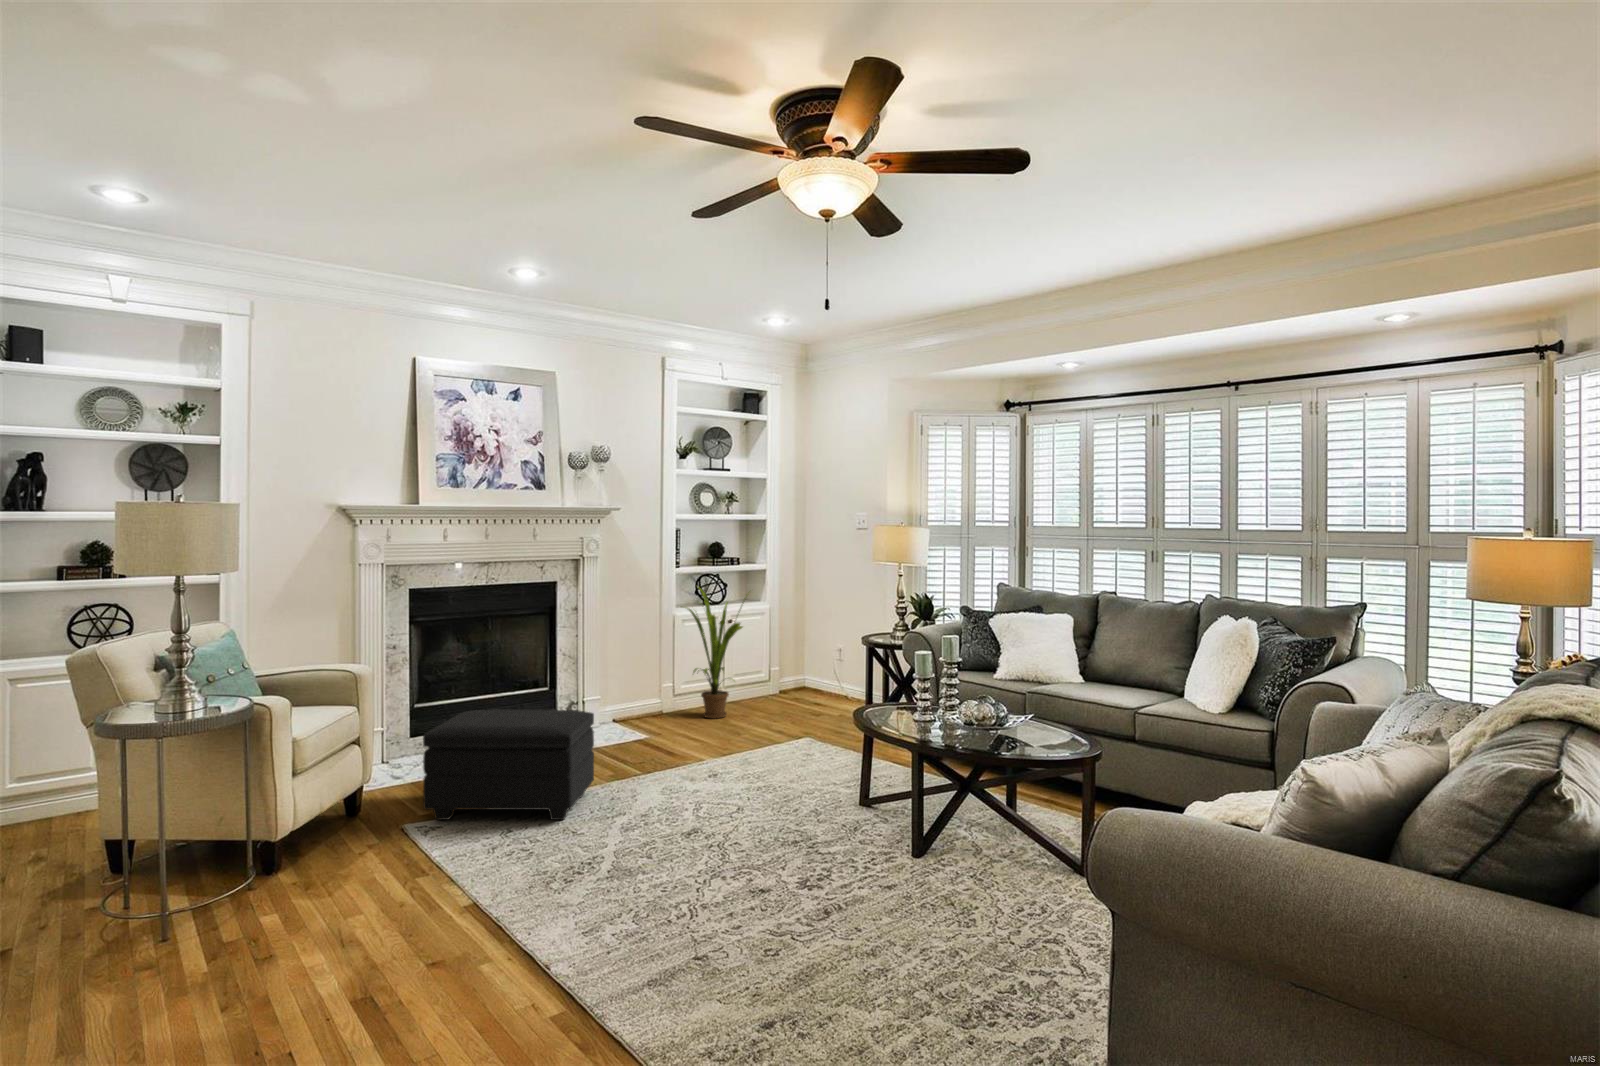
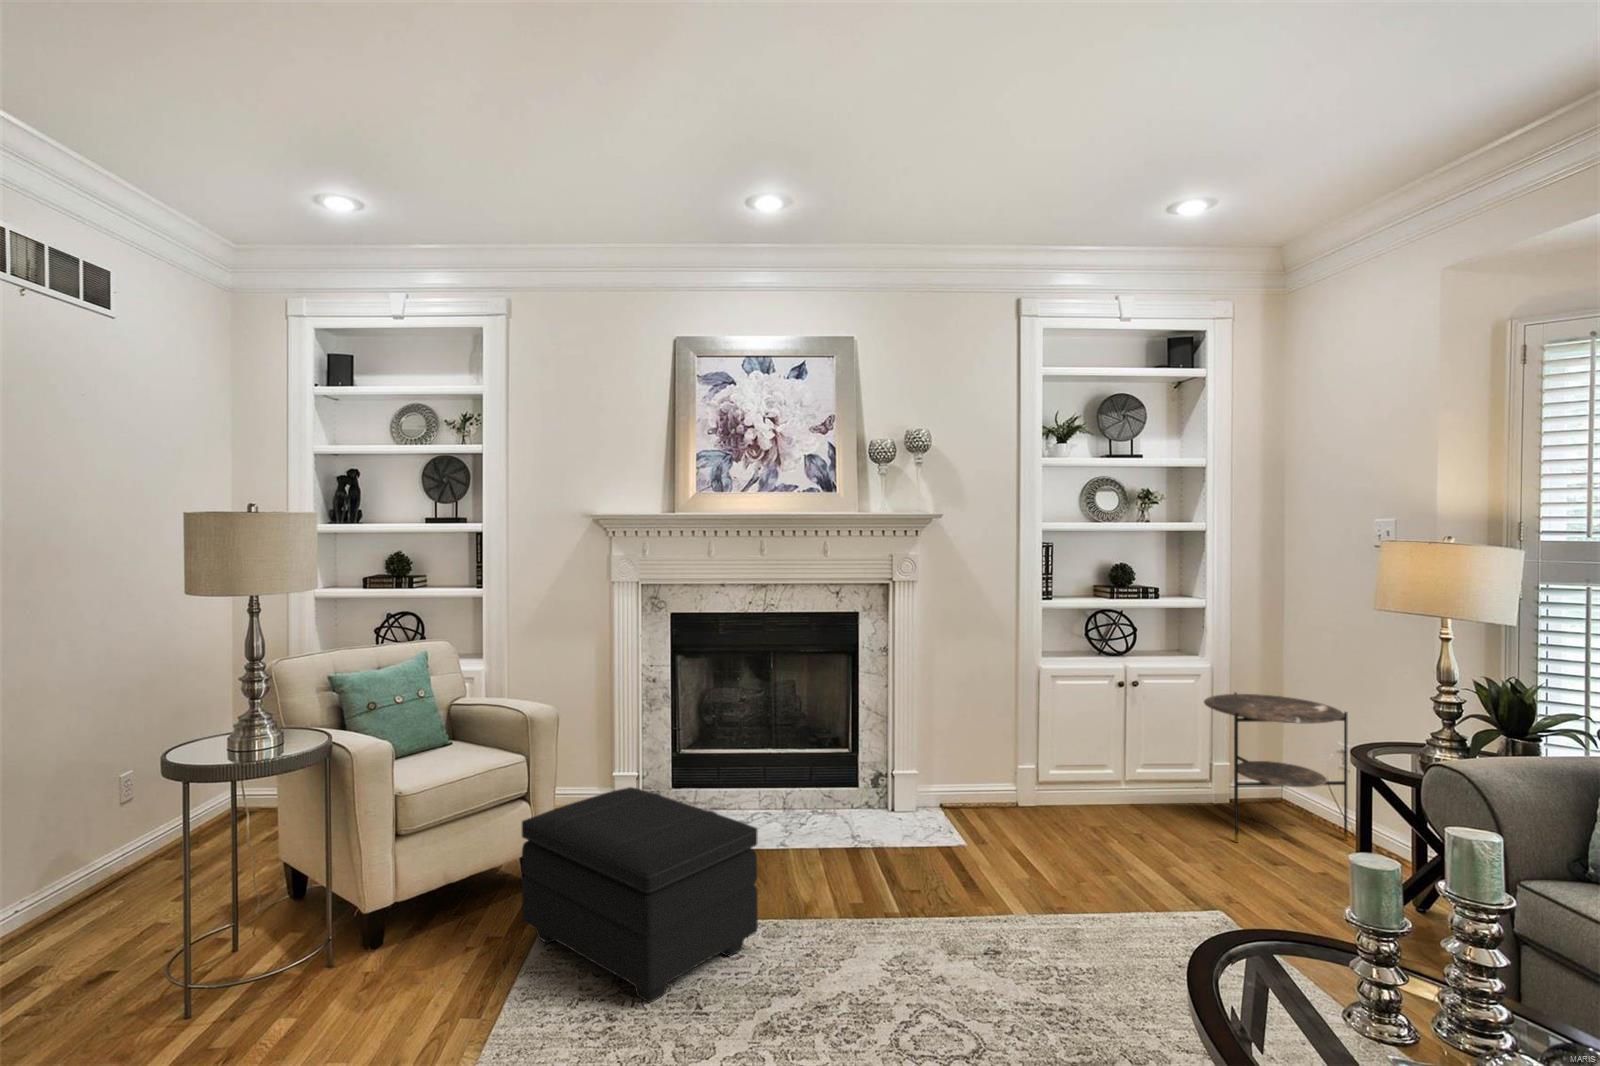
house plant: present [687,589,742,719] -> none [1021,626,1141,837]
side table: none [772,622,845,707] -> present [1204,693,1348,842]

